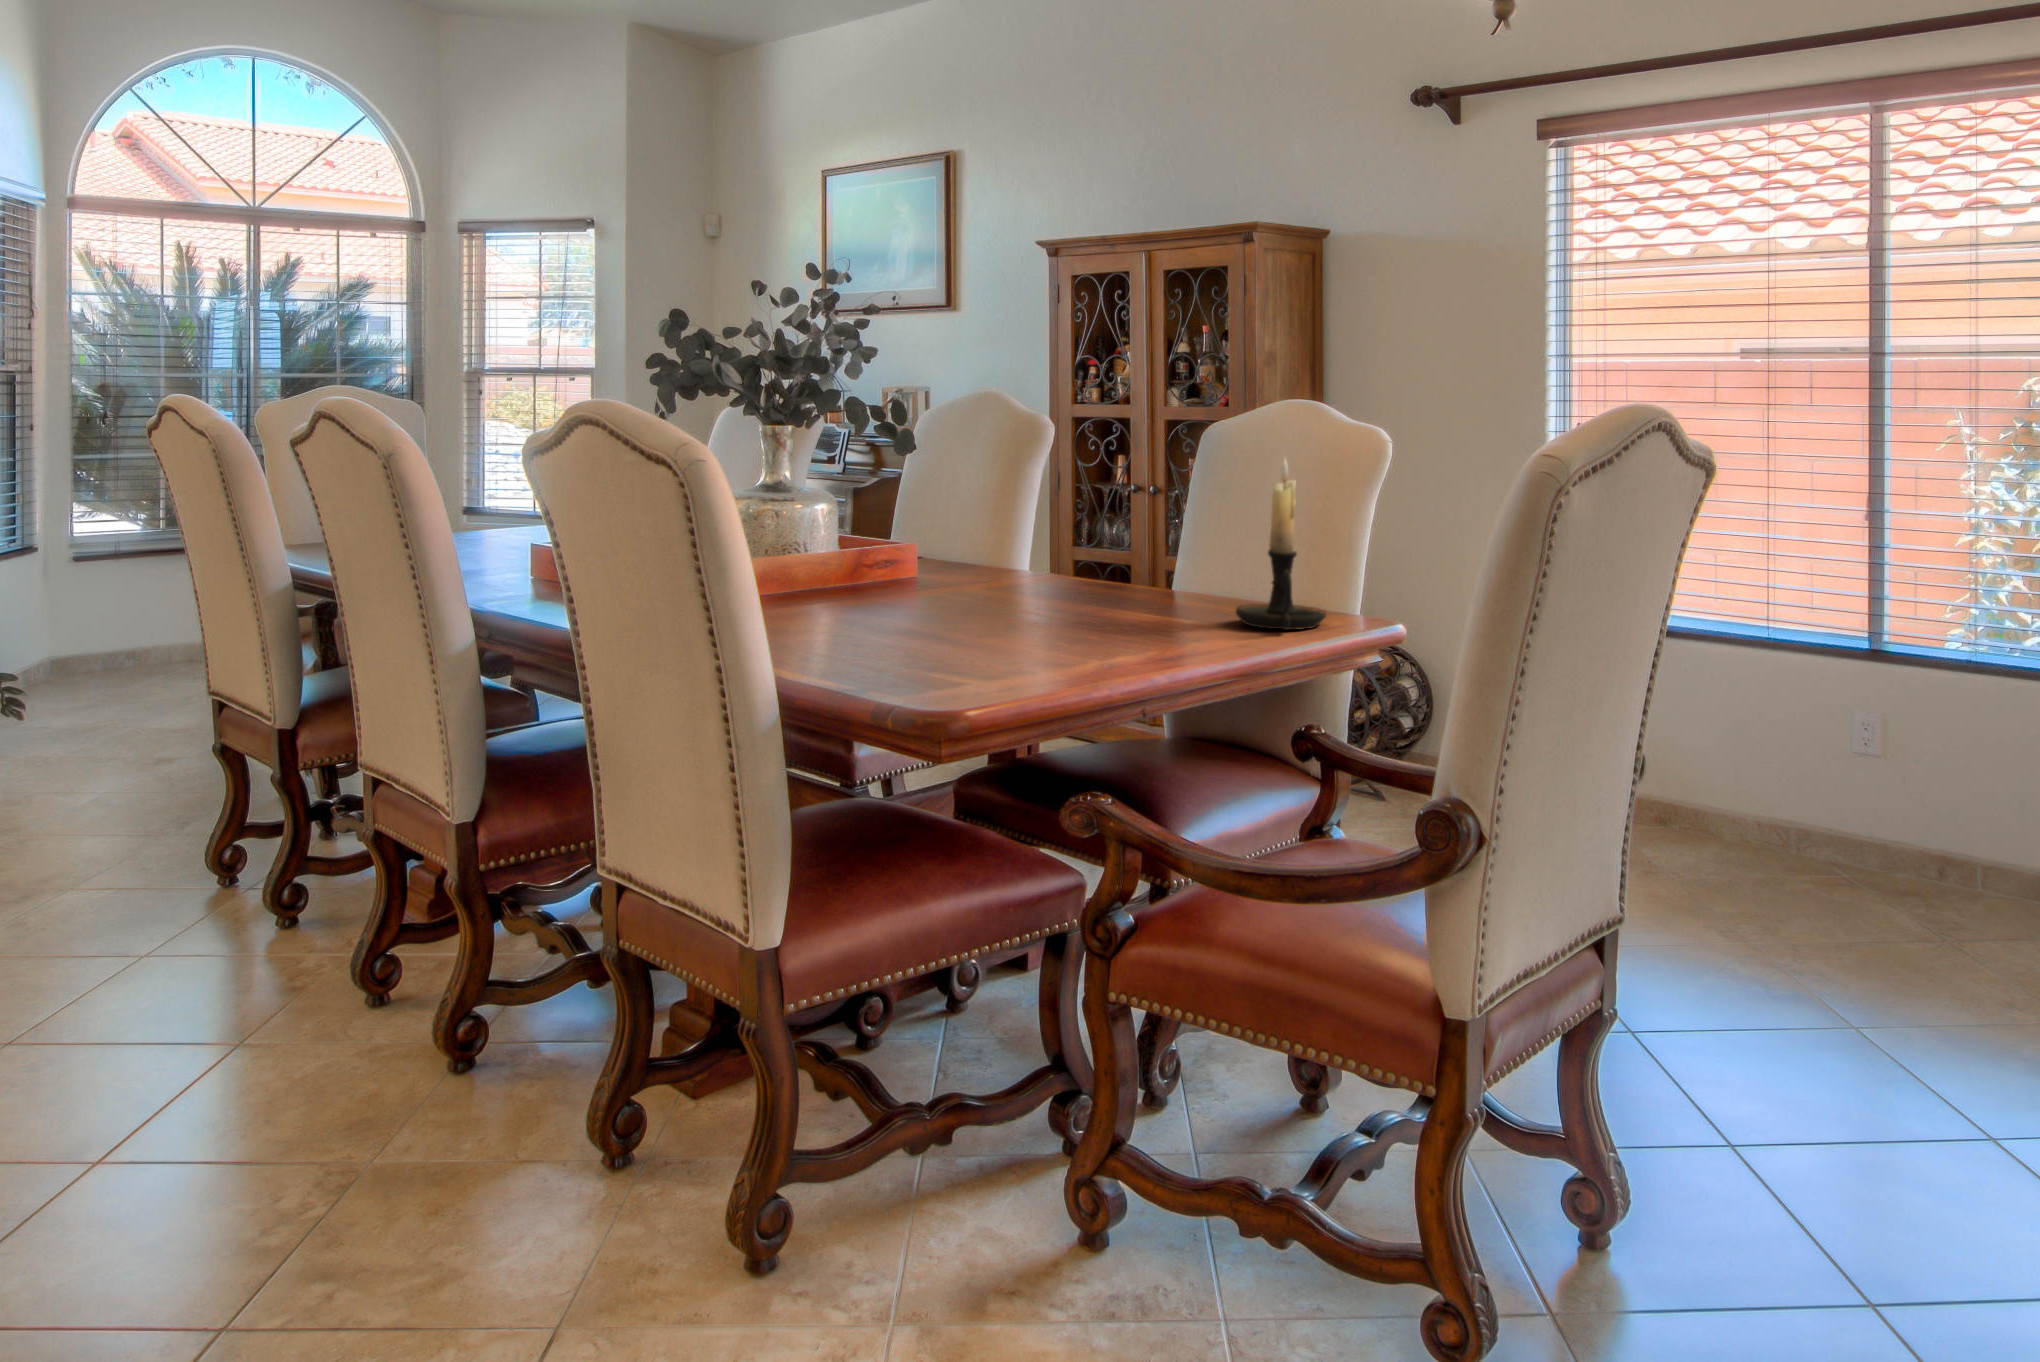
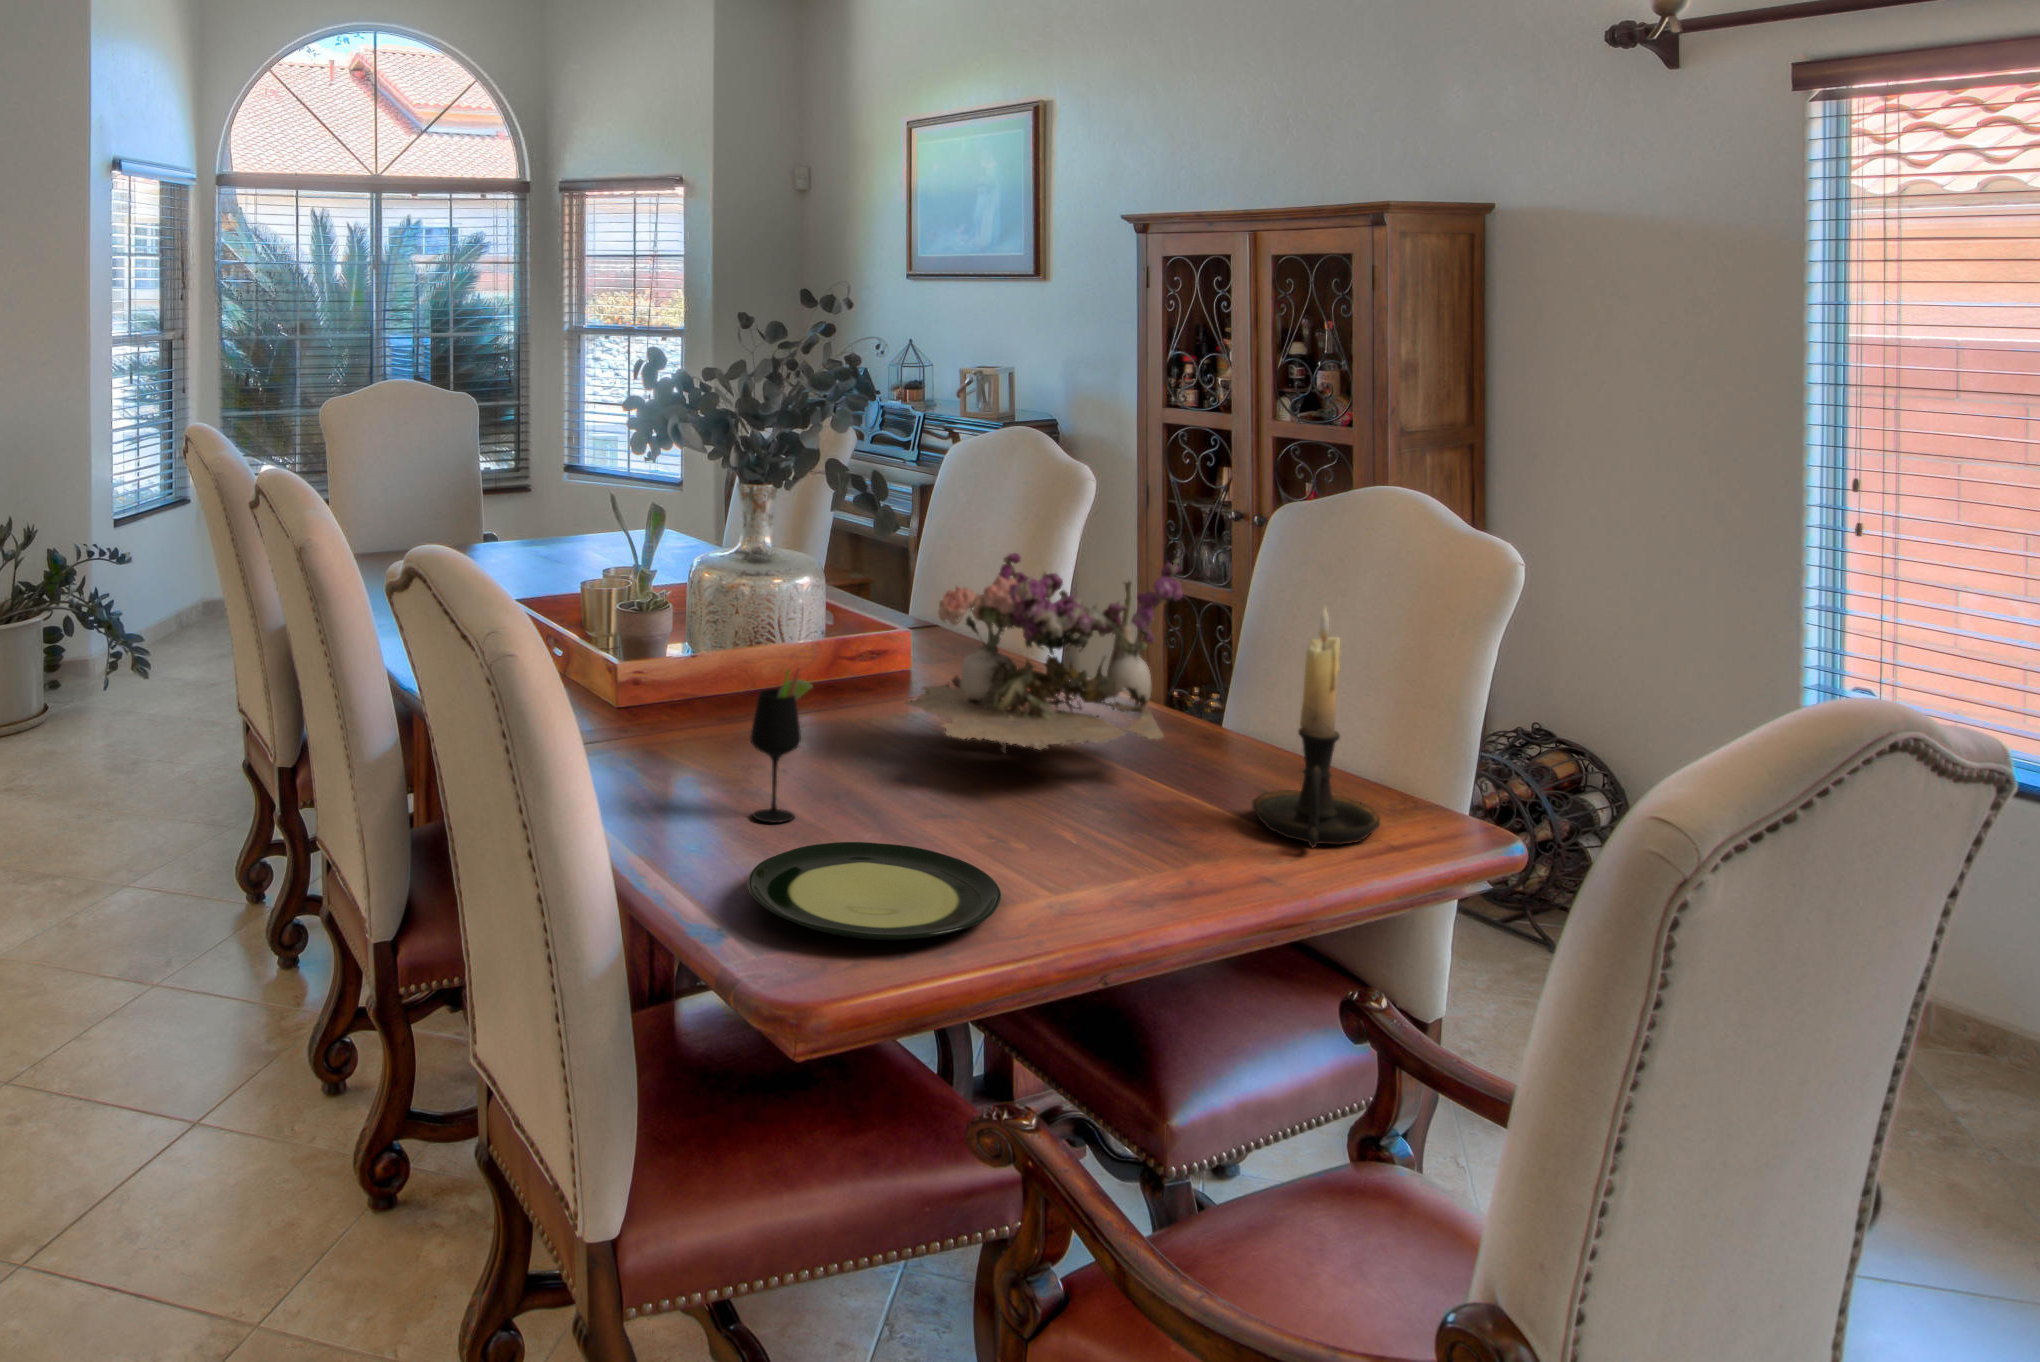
flower arrangement: none [951,443,1169,610] -> present [905,553,1183,751]
wine glass: none [851,520,902,649] -> present [750,669,812,823]
plate: none [887,644,1086,681] -> present [747,842,1001,940]

